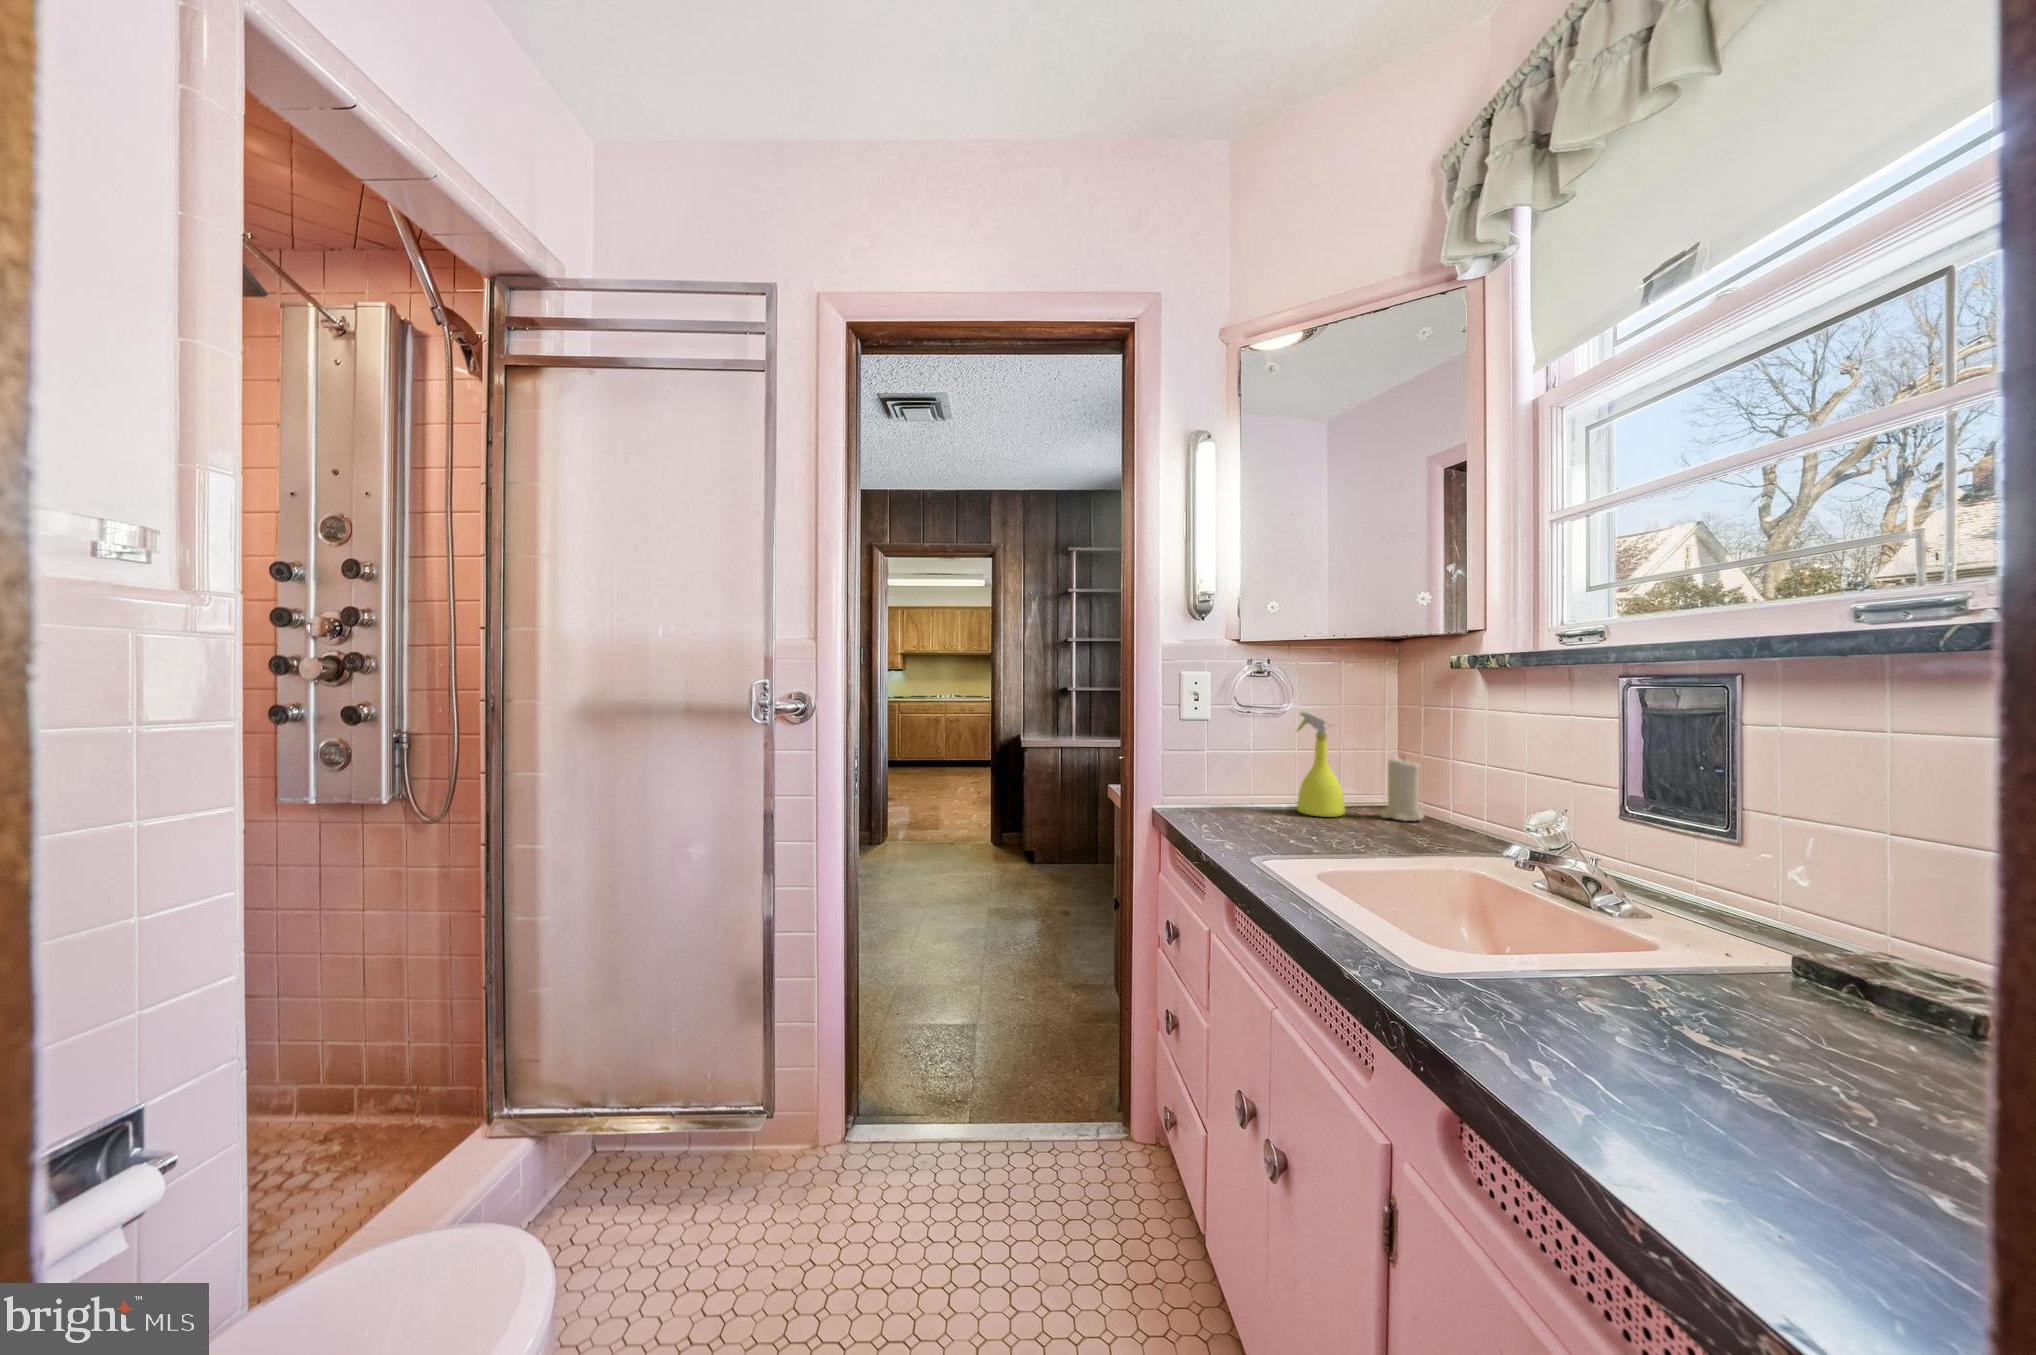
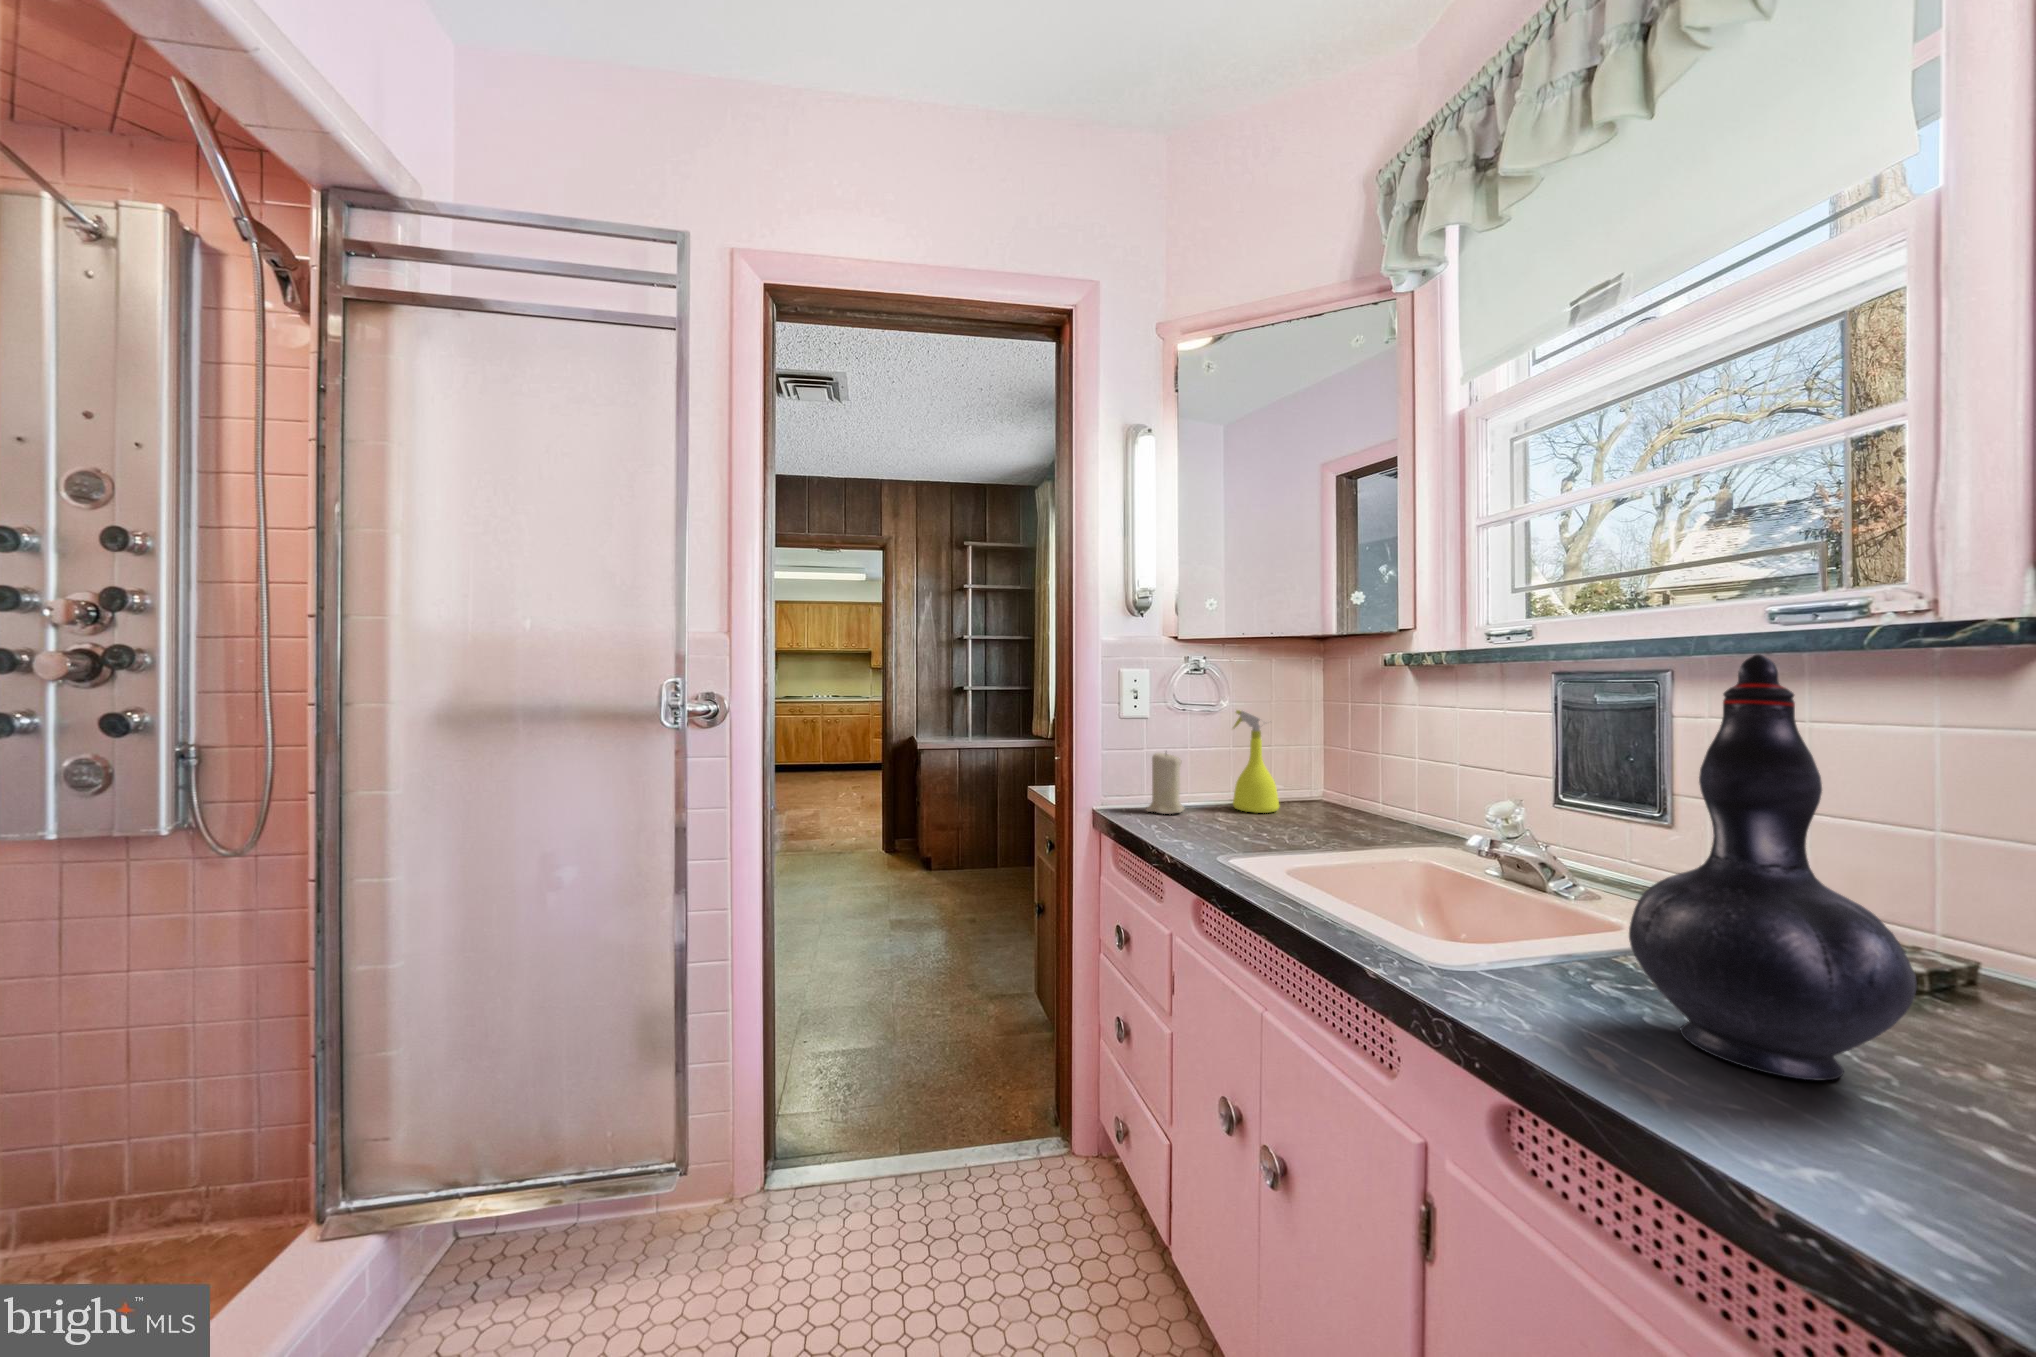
decorative vase: none [1584,662,1875,1106] -> present [1629,654,1916,1081]
candle: present [1382,758,1424,821] -> present [1146,753,1184,814]

